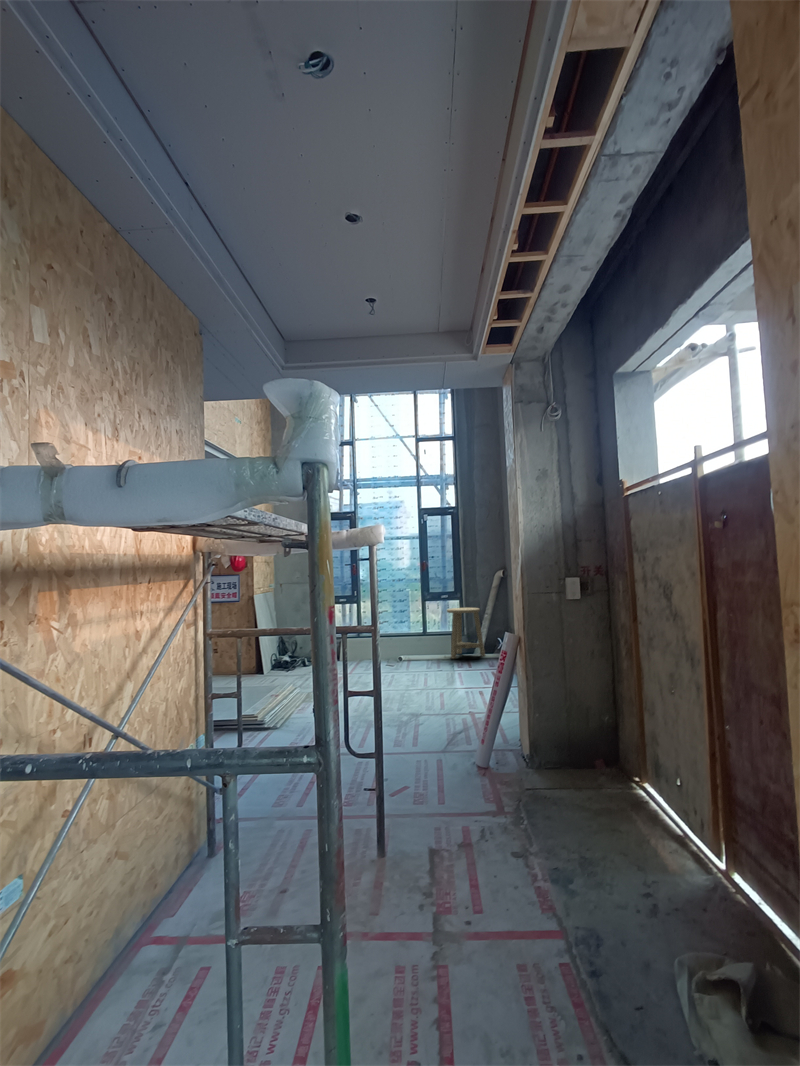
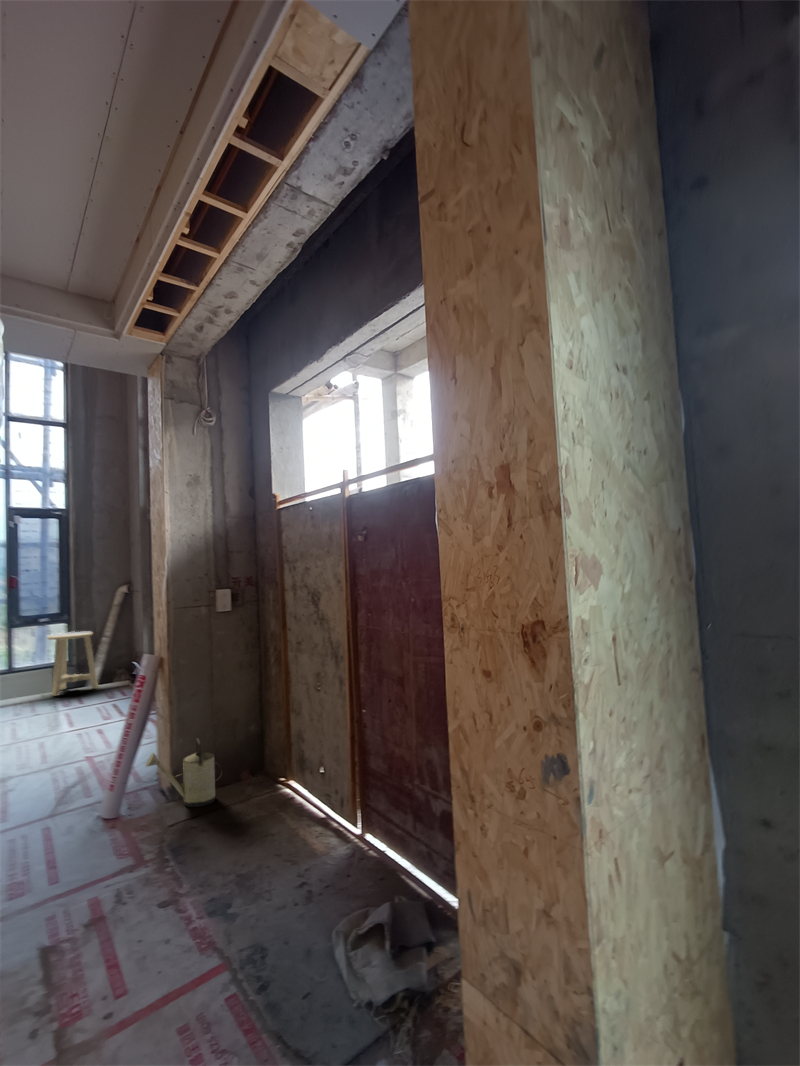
watering can: none [505,720,575,786] -> present [146,739,216,807]

